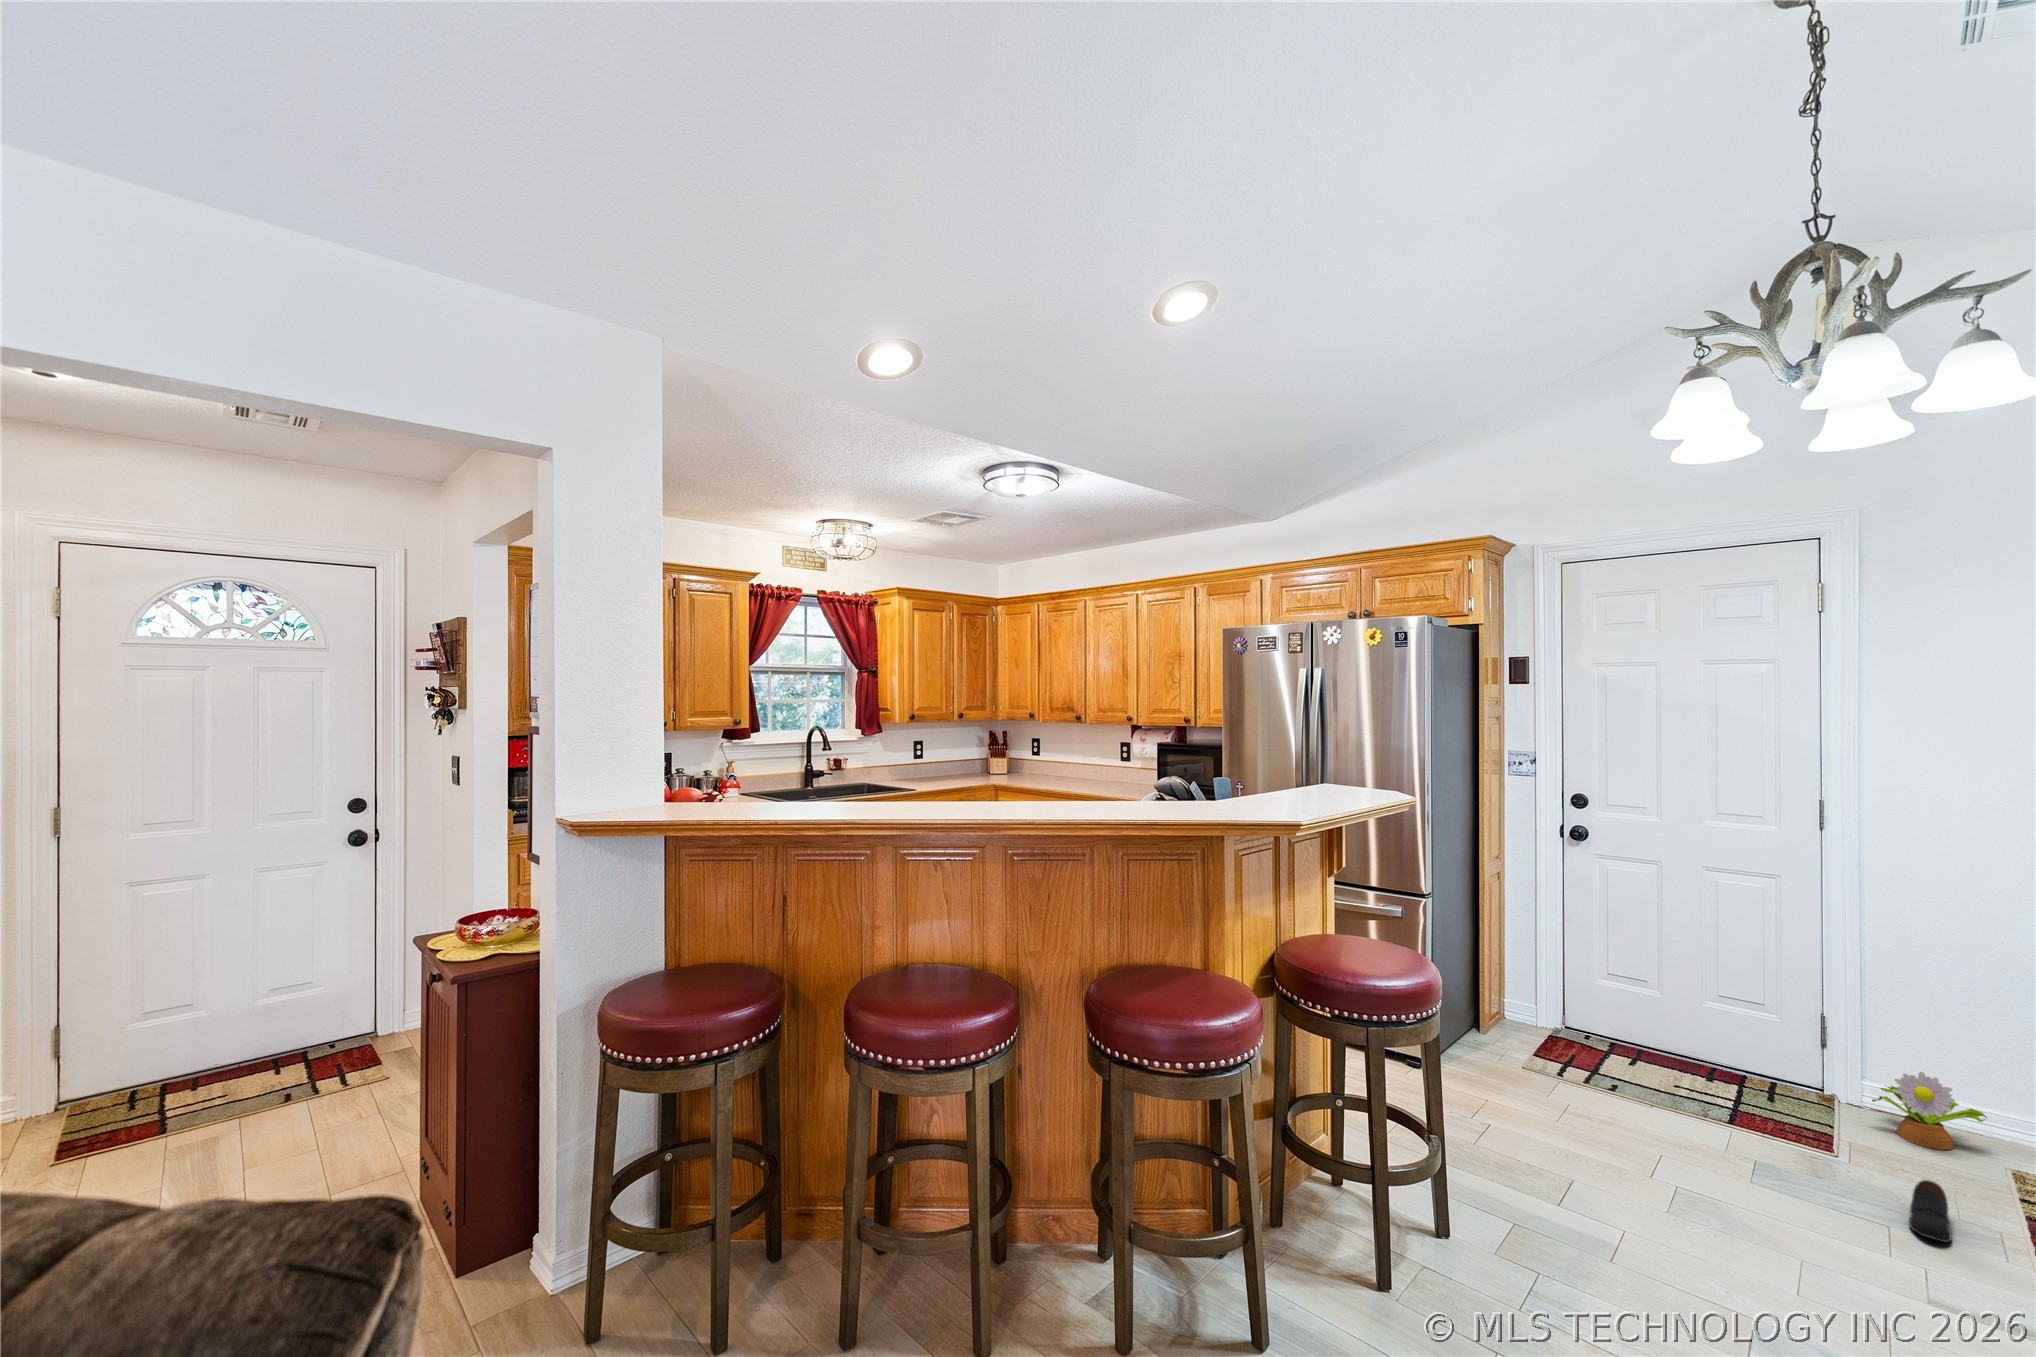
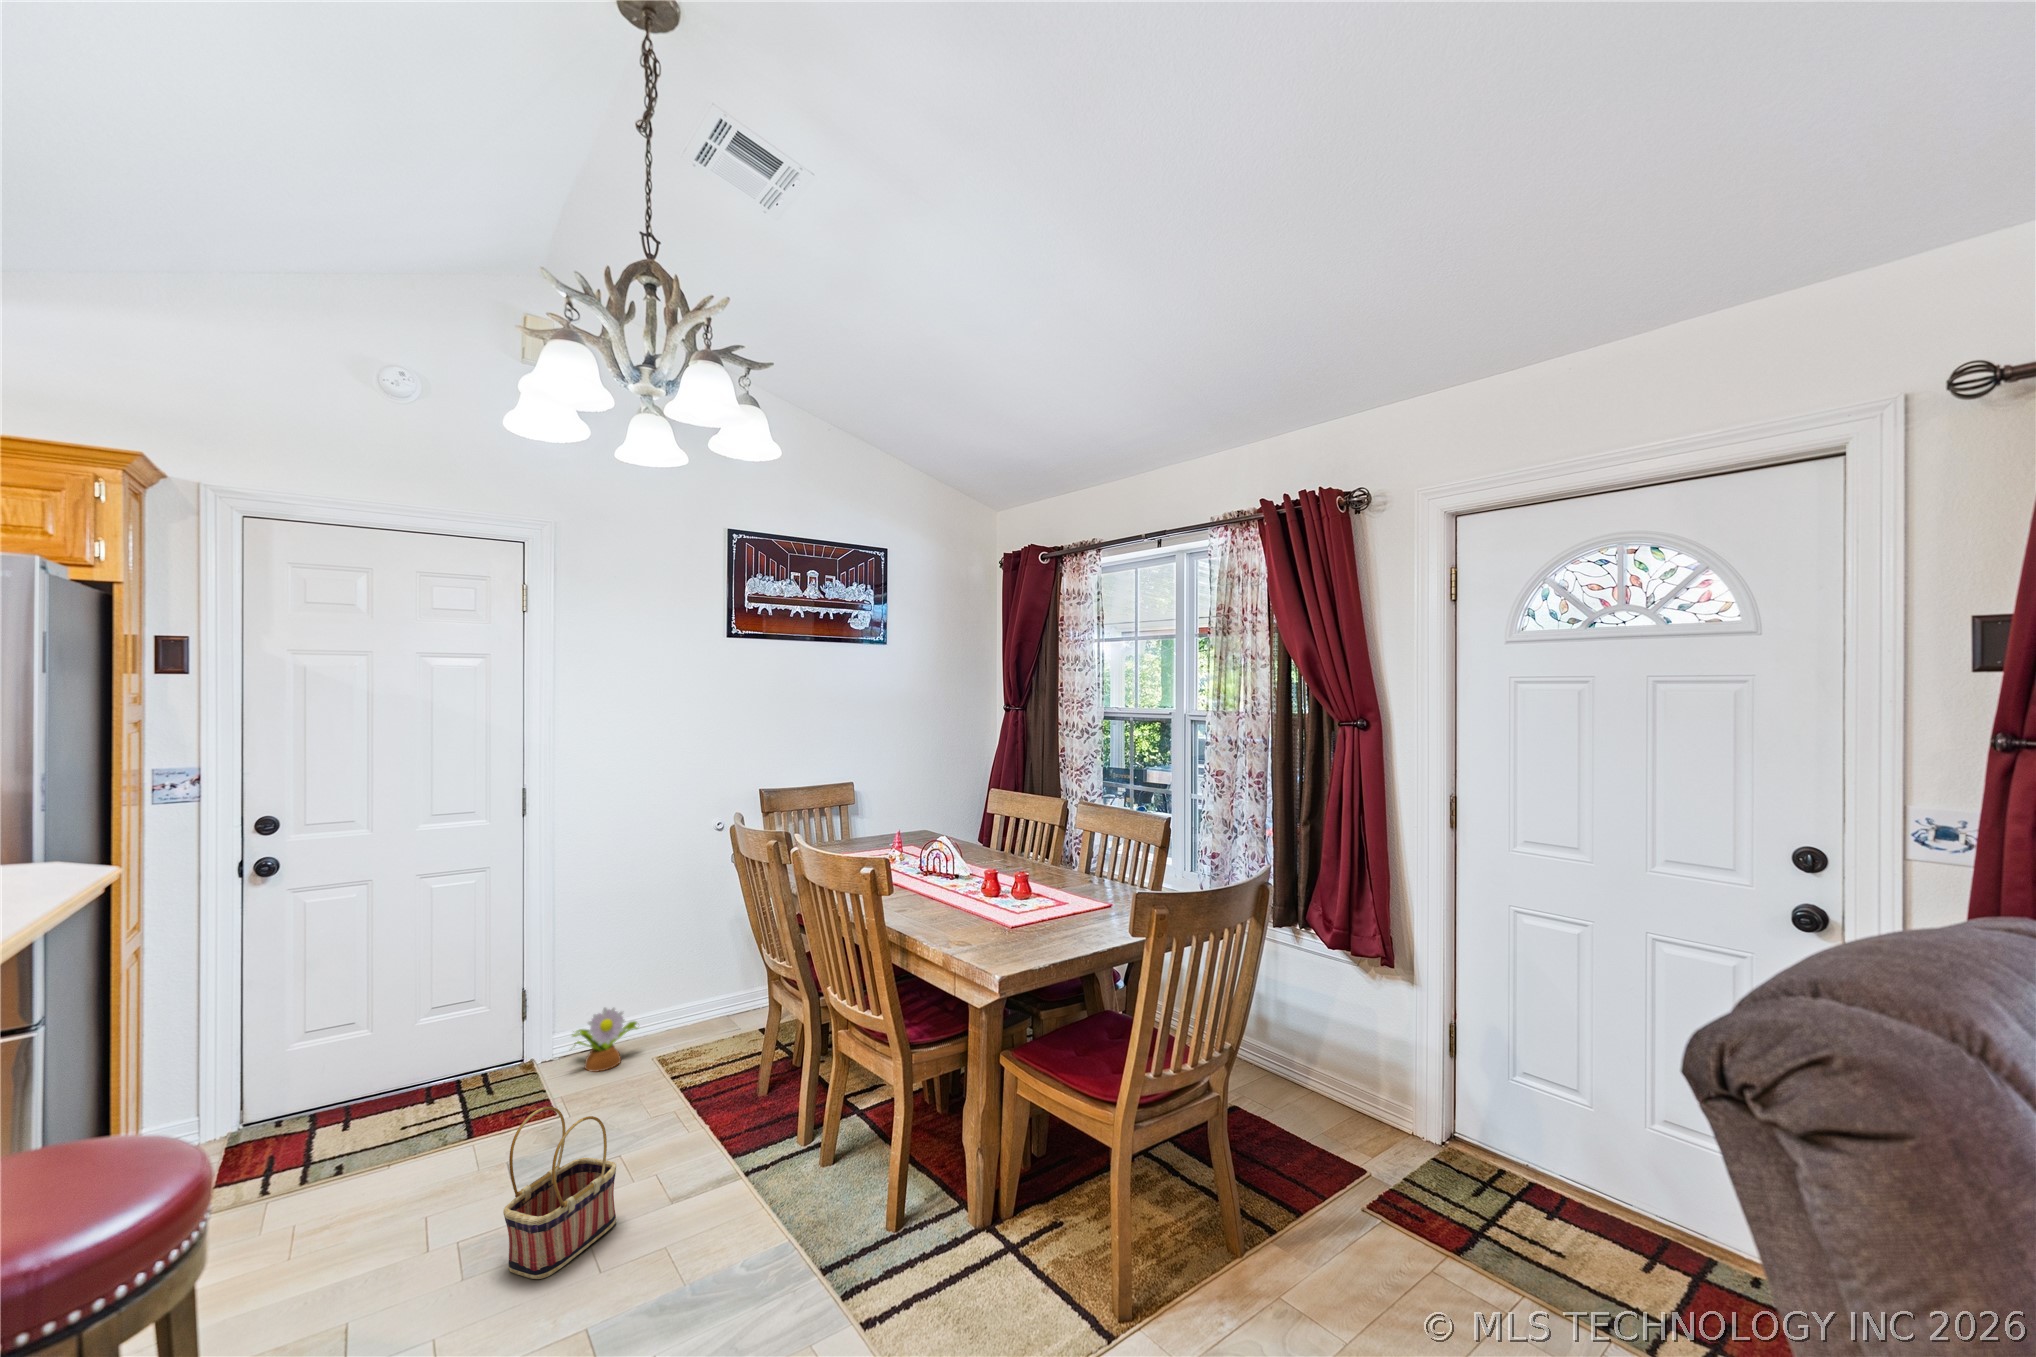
basket: none [1705,1106,1846,1274] -> present [503,1107,616,1279]
shoe: present [1909,1180,1952,1242] -> none [626,1096,658,1148]

